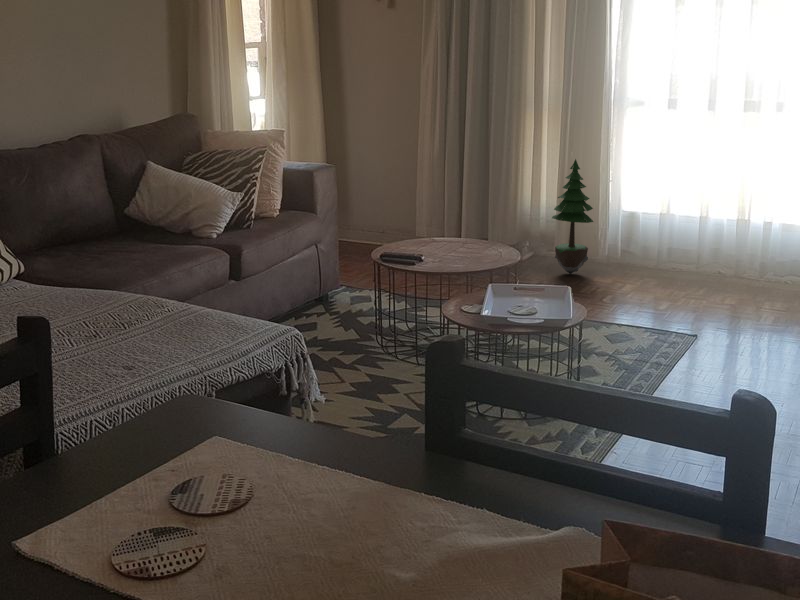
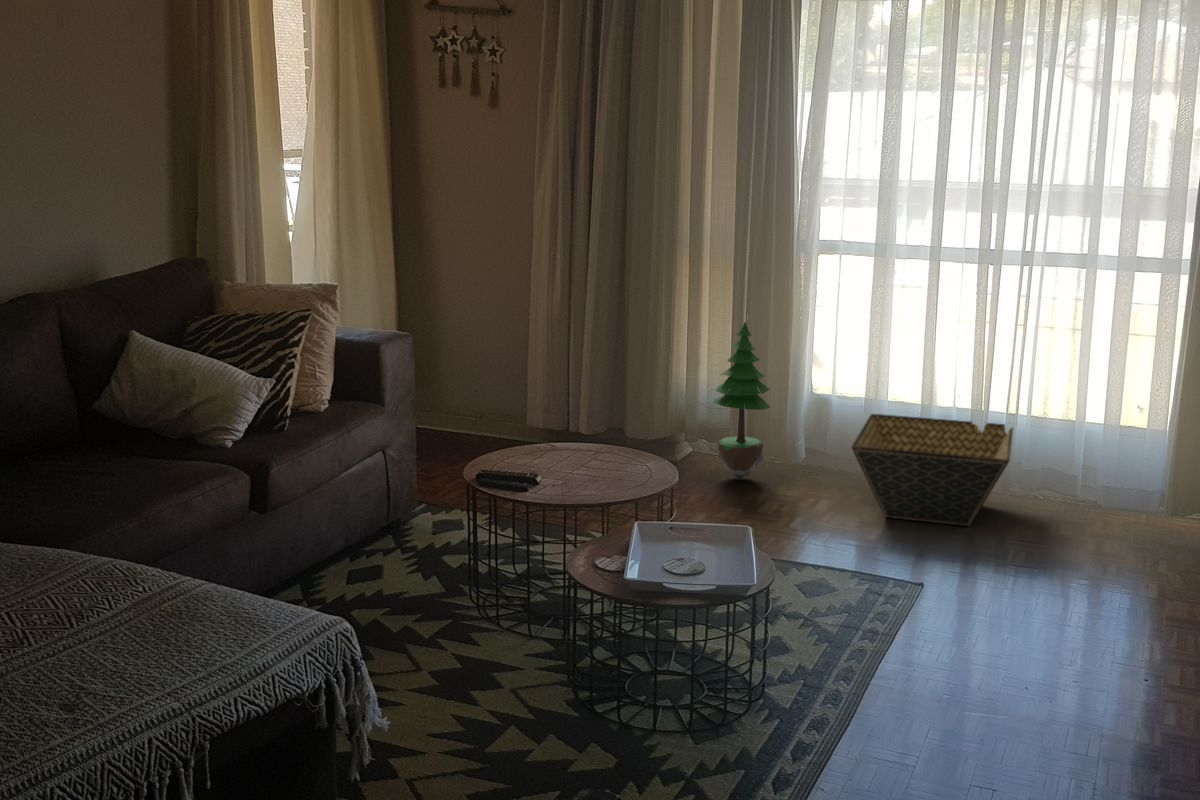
basket: none [650,226,772,305] -> present [852,414,1014,526]

